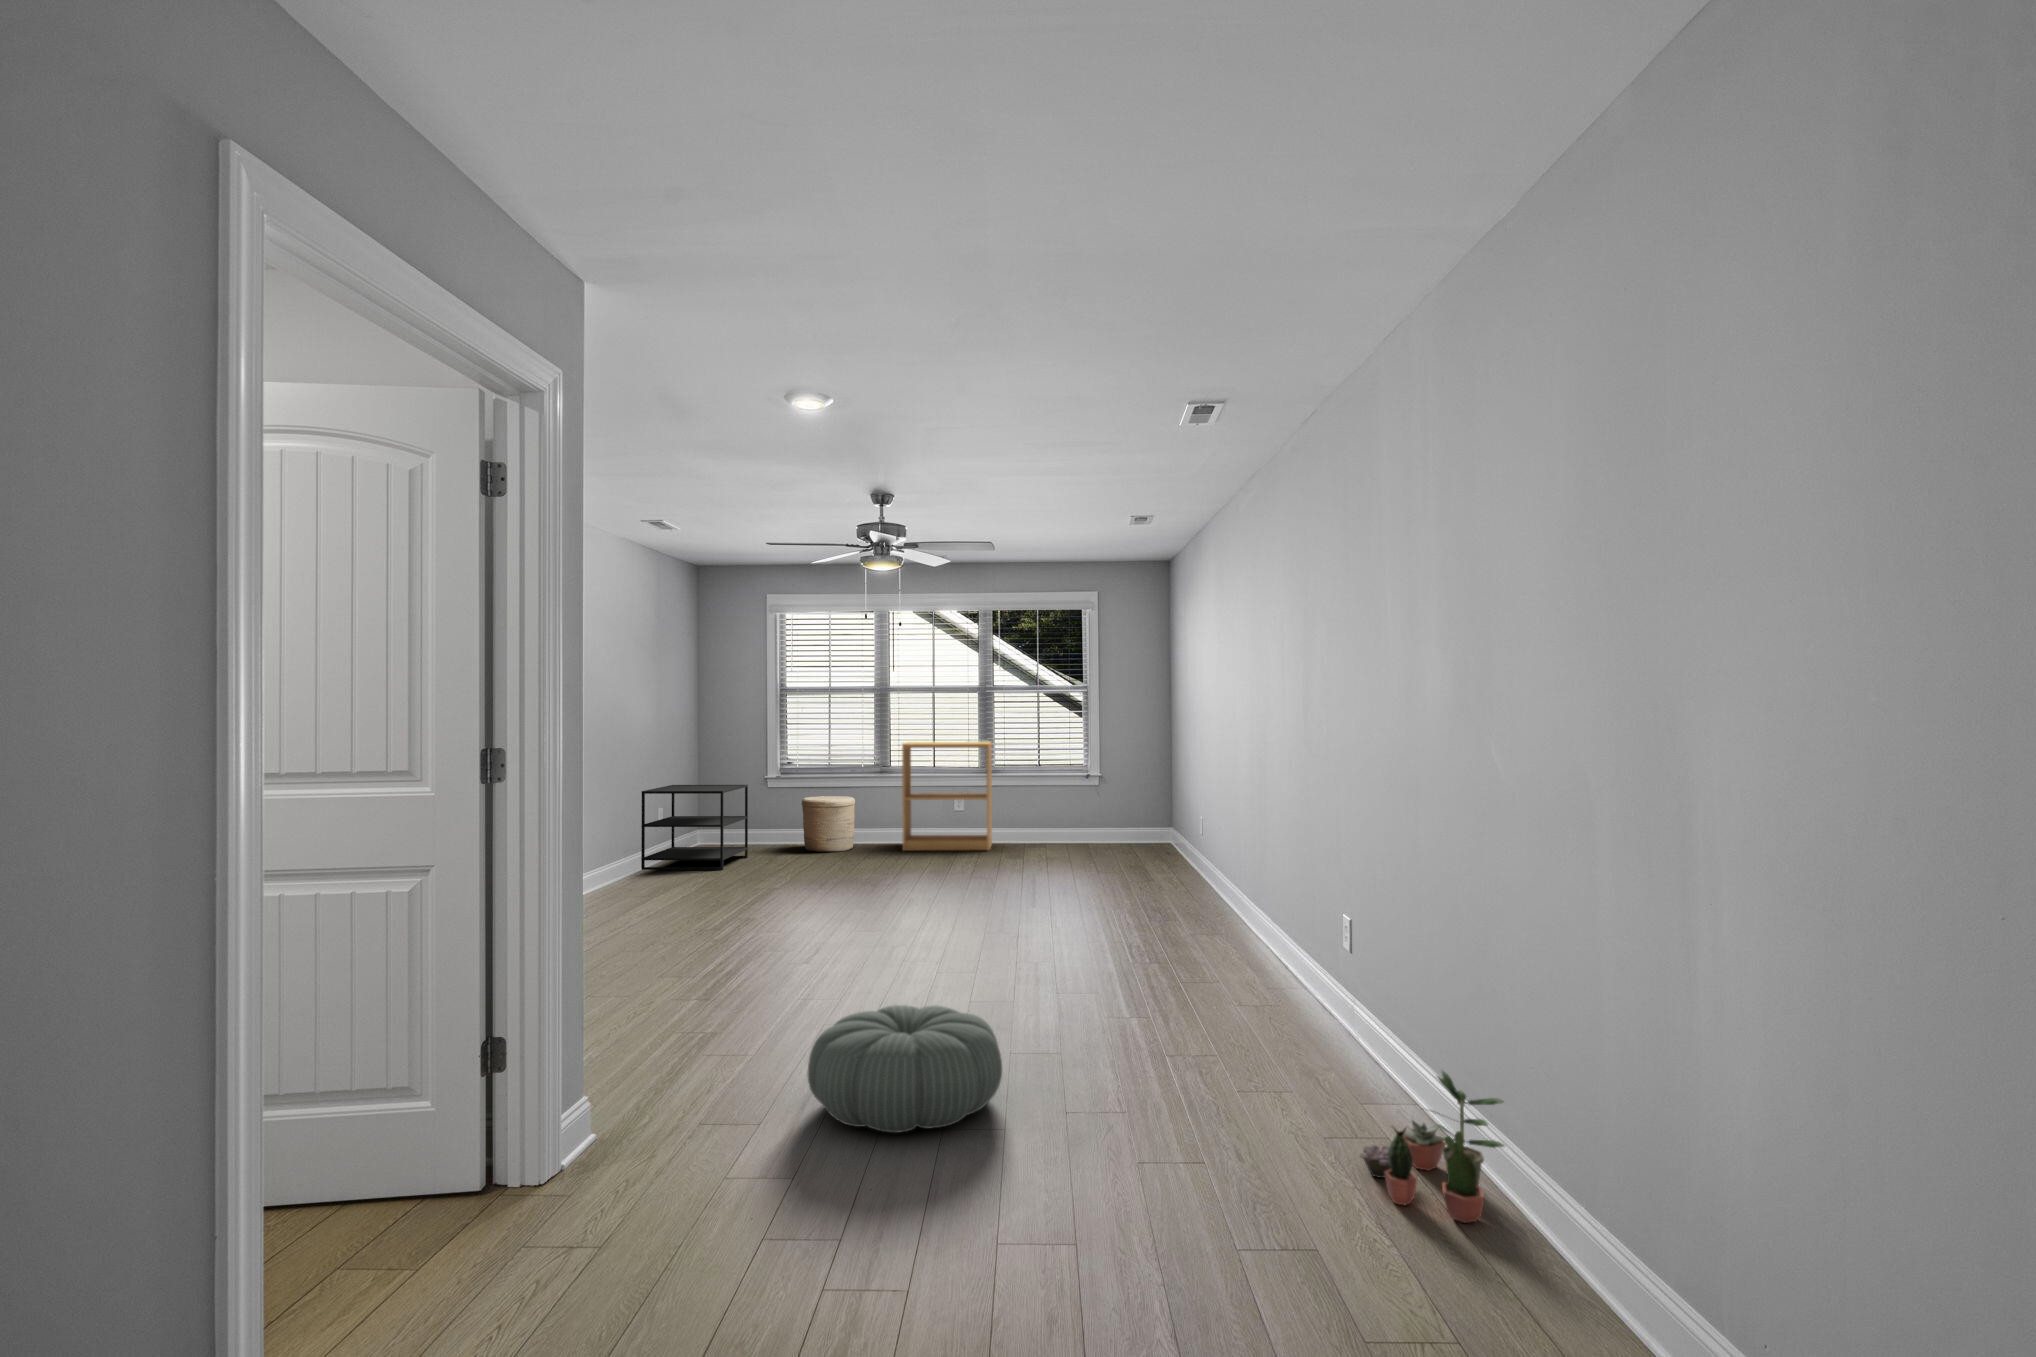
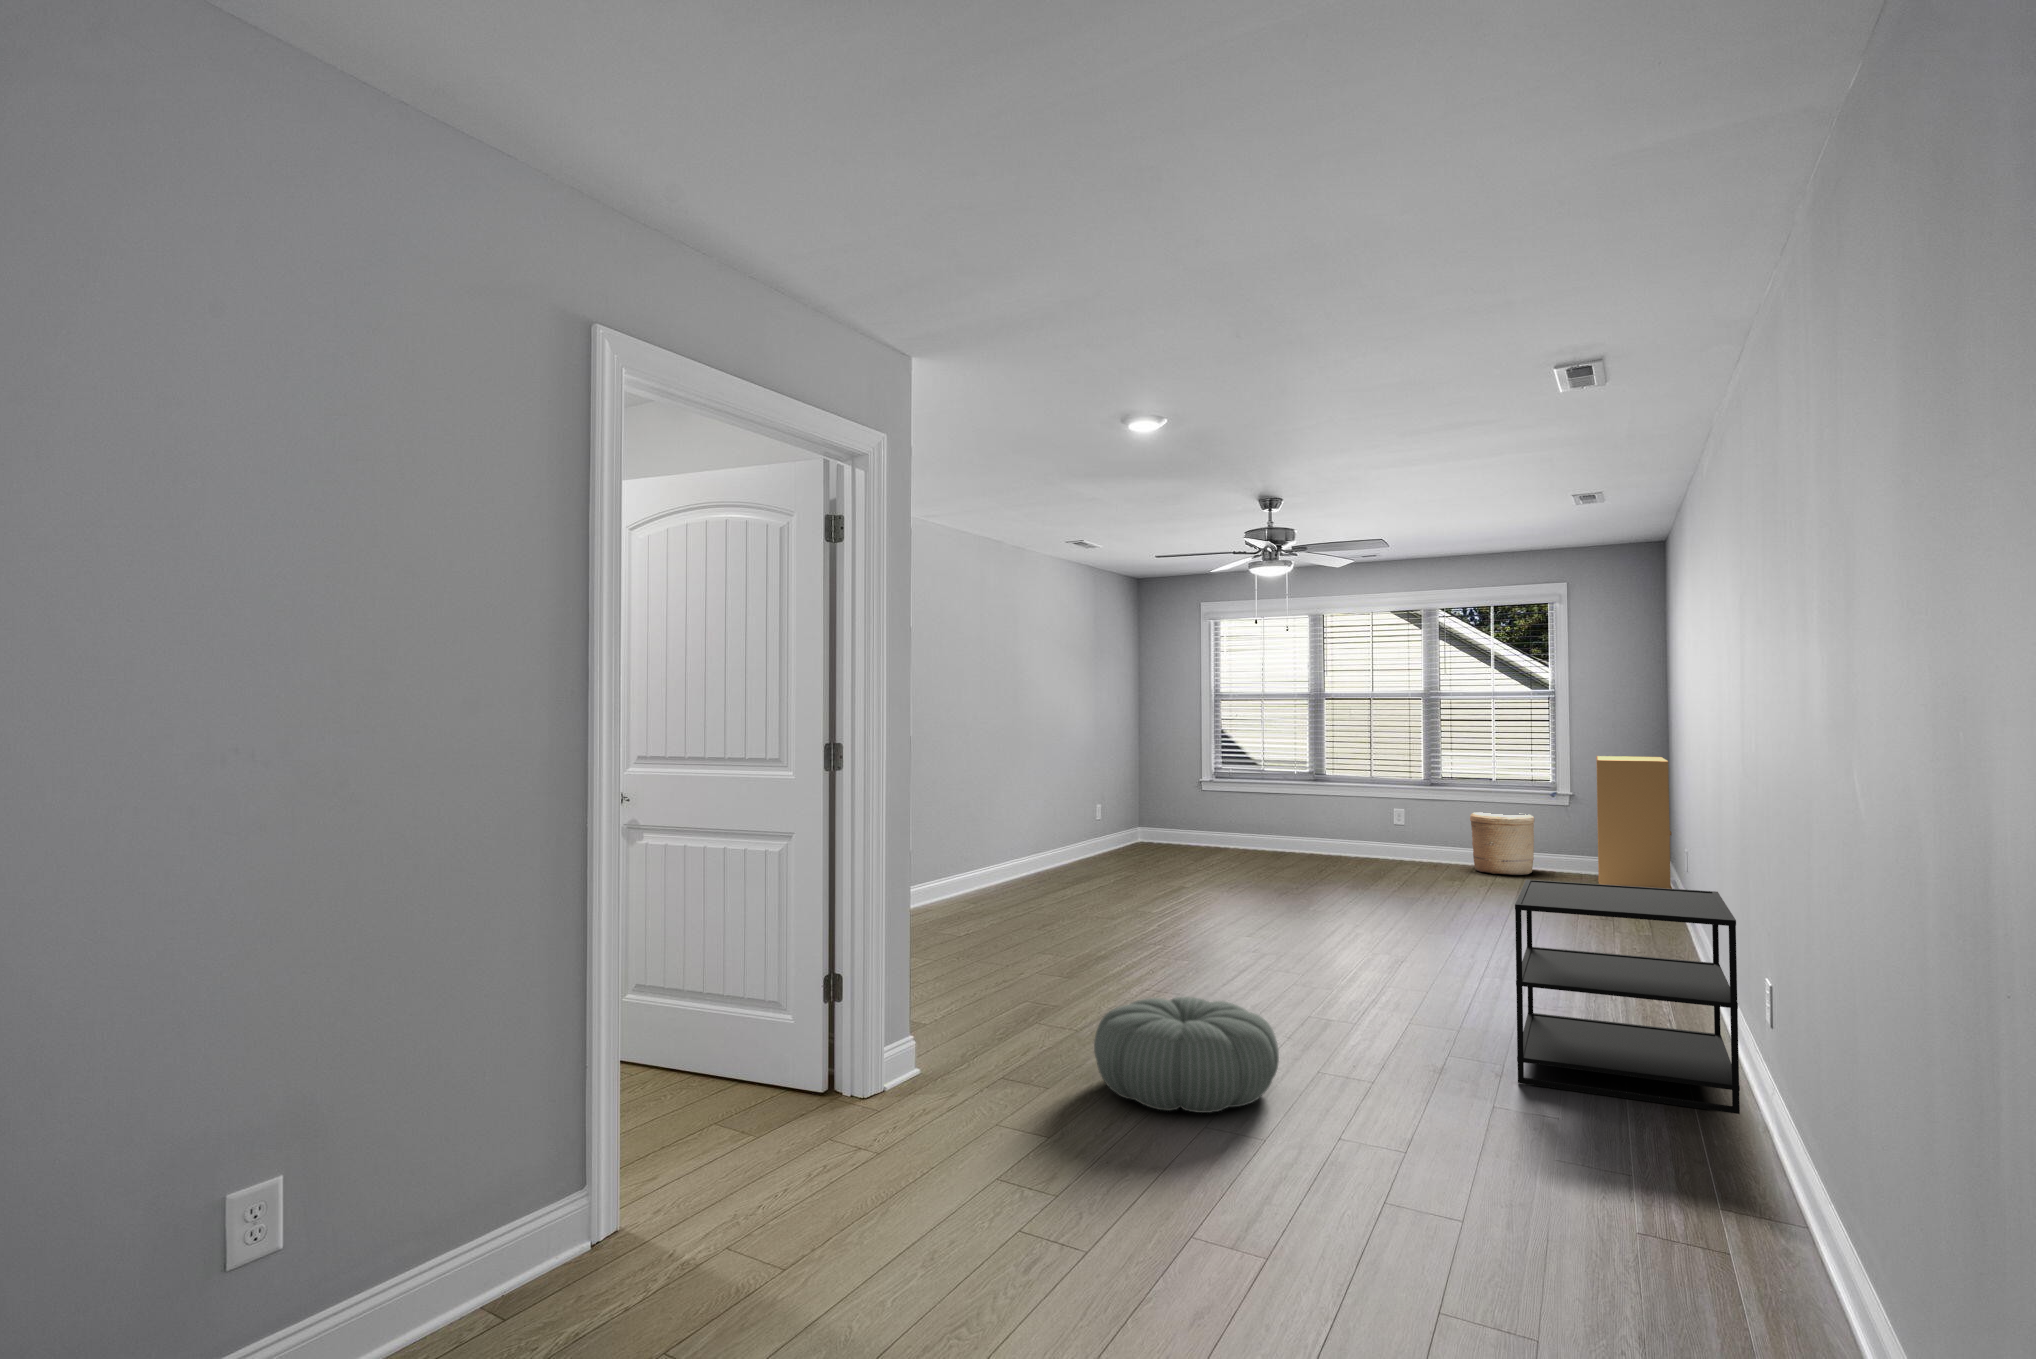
bookshelf: present [902,741,992,851] -> present [1596,756,1672,889]
side table: present [641,785,748,870] -> present [1515,880,1740,1114]
woven basket: present [802,796,855,852] -> present [1470,812,1534,875]
potted plant: present [1360,1071,1504,1223] -> none [1622,1135,1793,1308]

